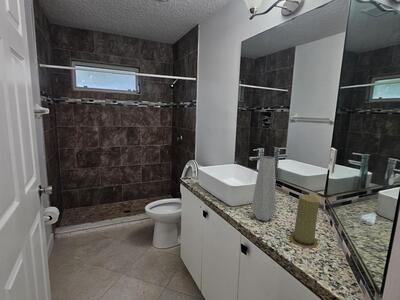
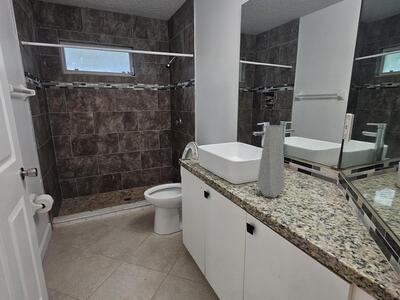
candle: present [289,195,320,248] -> none [301,164,337,223]

